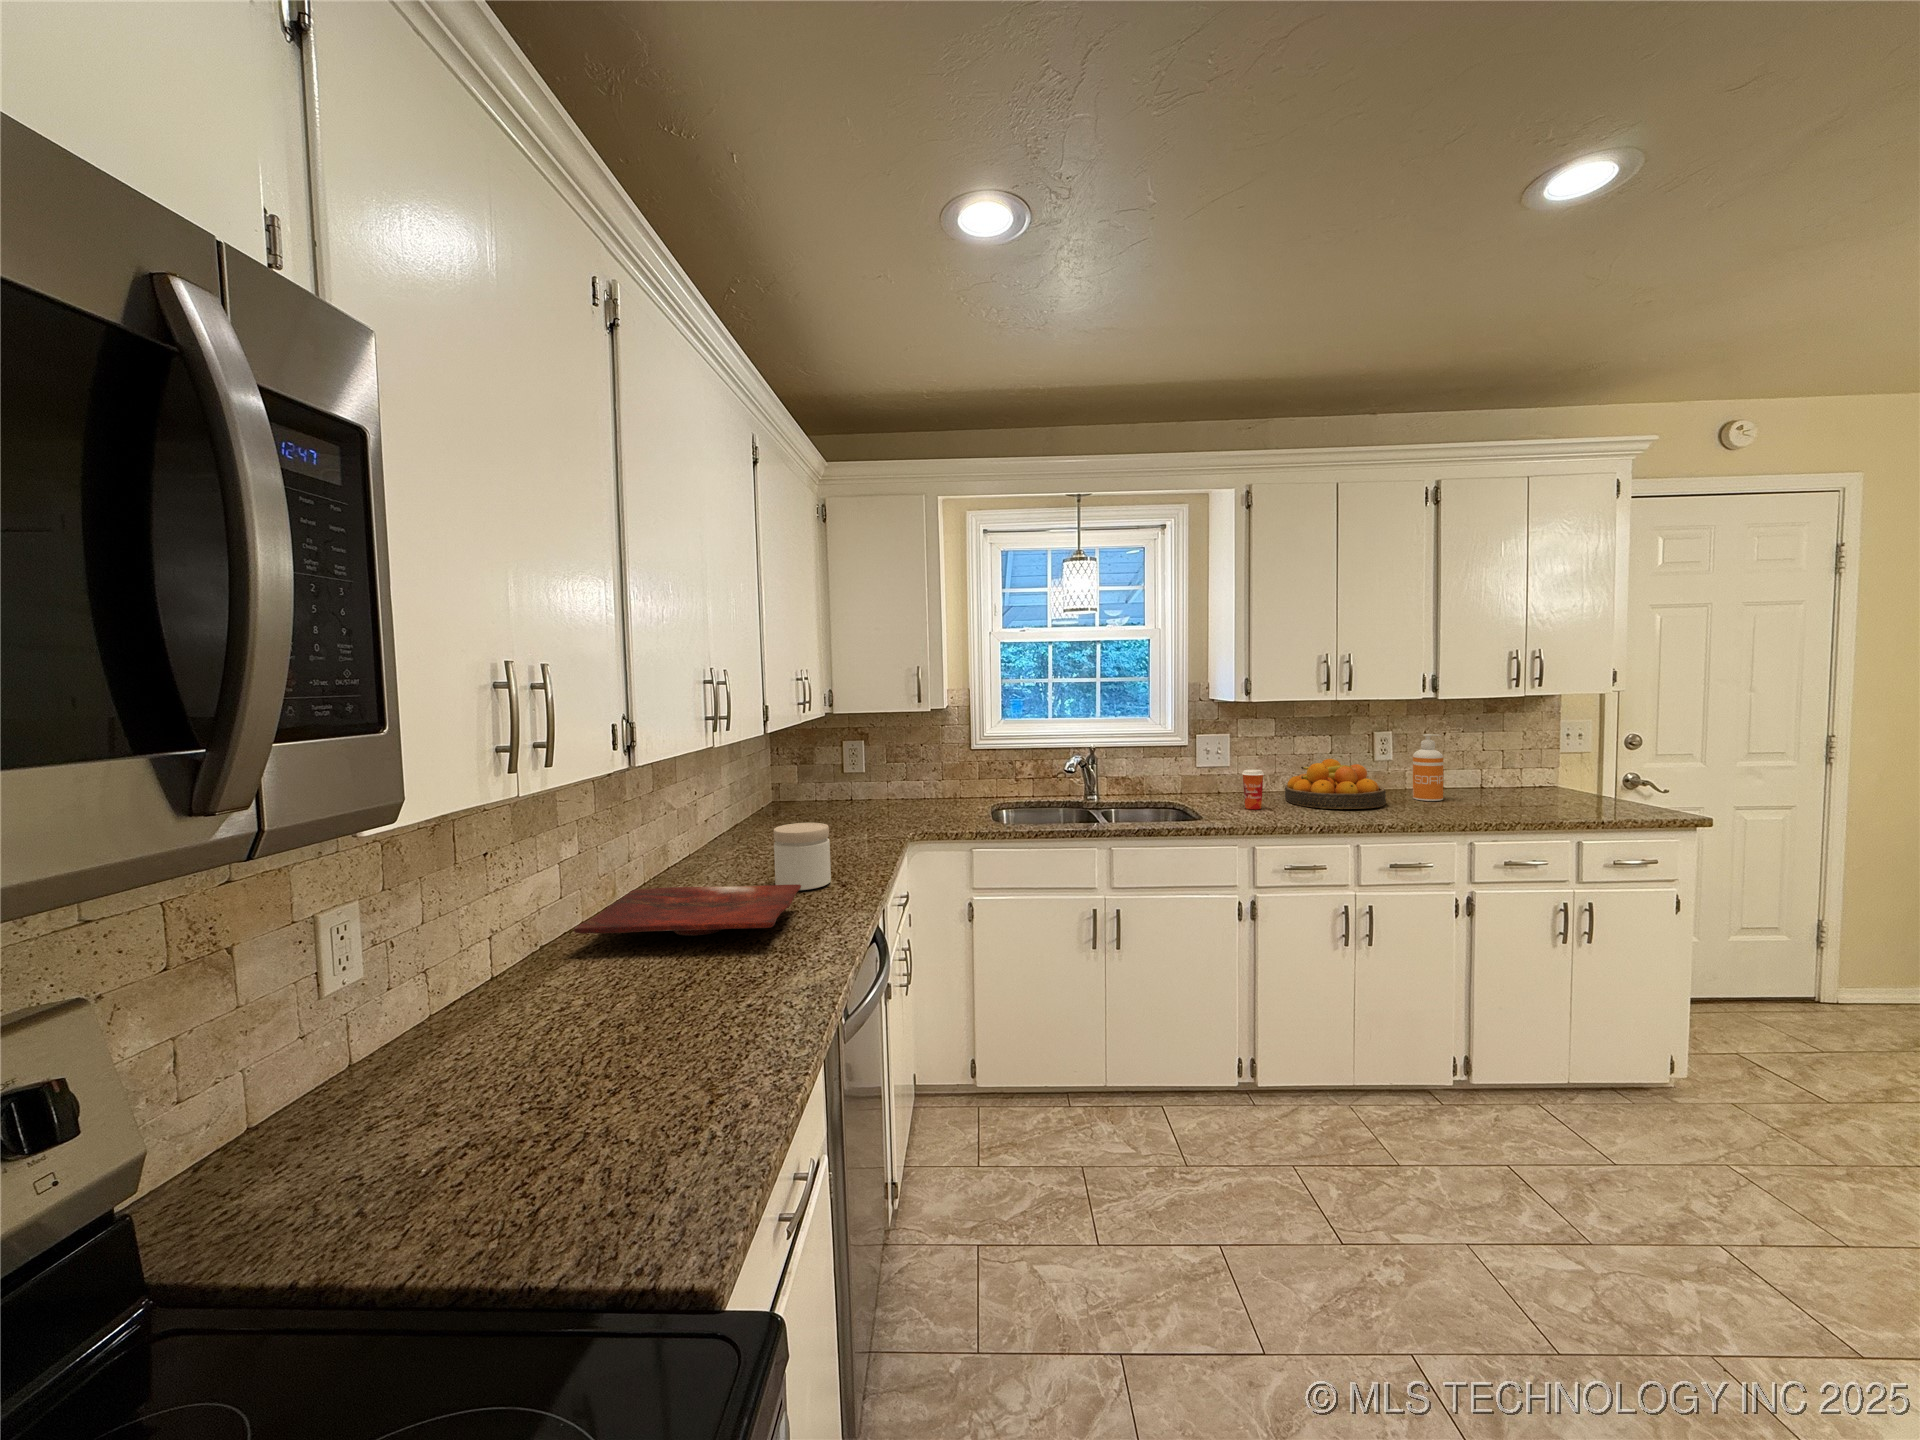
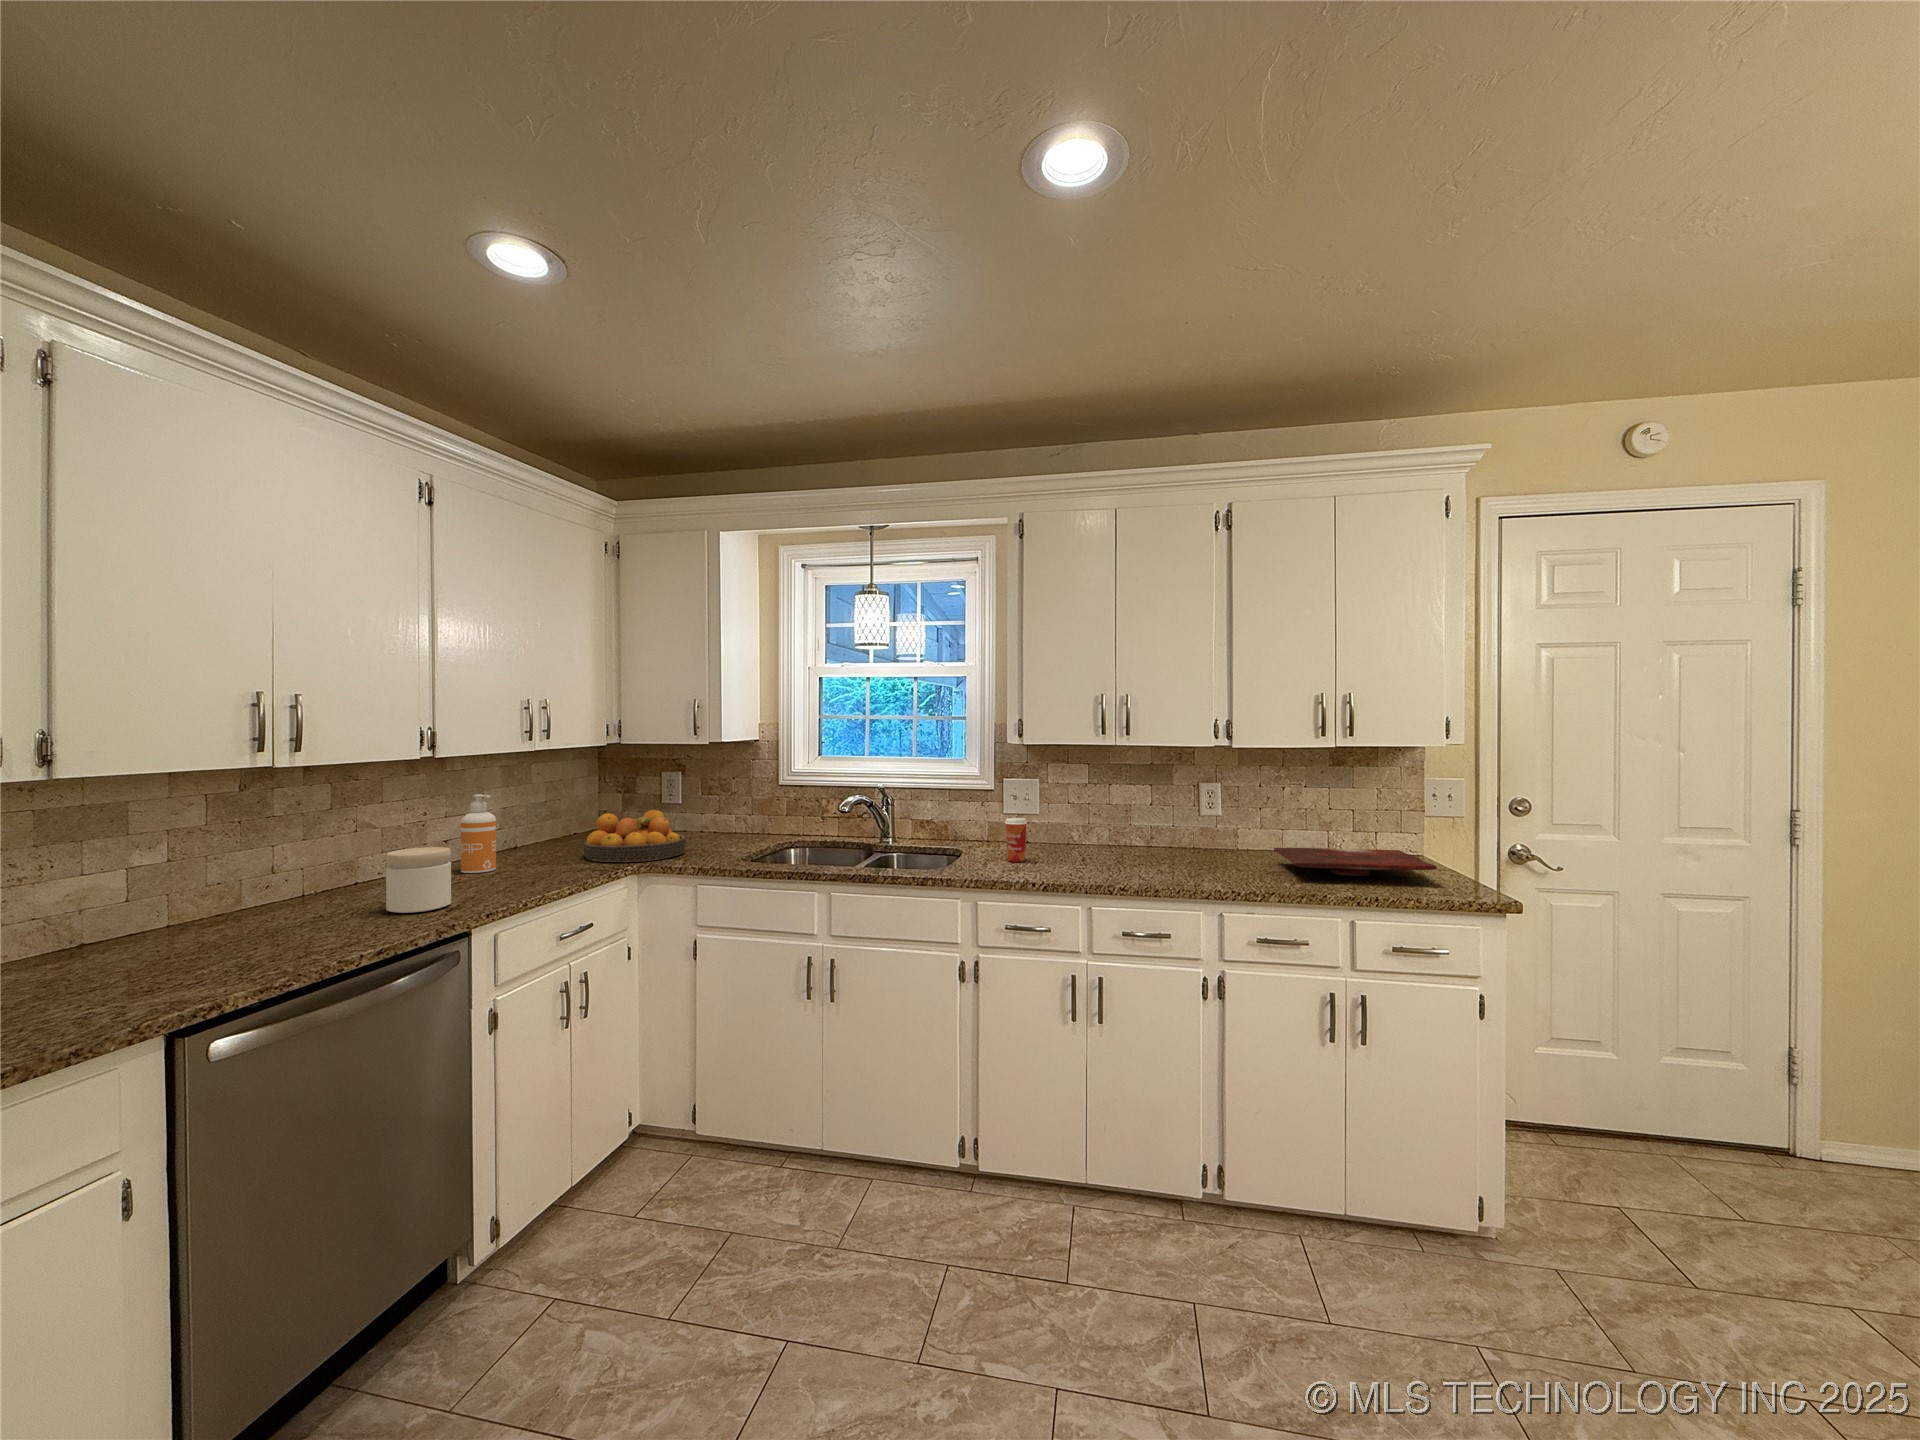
soap dispenser: present [1413,734,1443,801] -> present [461,794,496,873]
fruit bowl: present [1285,759,1386,809] -> present [584,810,686,862]
cutting board: present [574,885,801,935] -> present [1274,848,1437,876]

